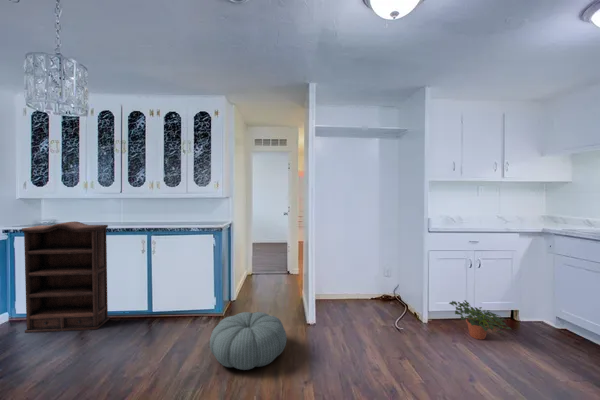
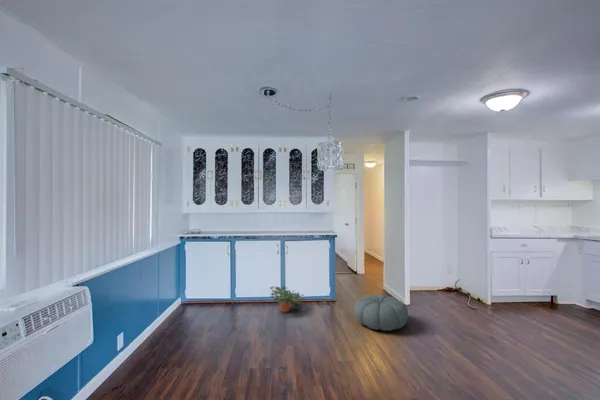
bookshelf: present [22,221,109,333] -> none [205,230,256,312]
potted plant: present [449,300,511,340] -> present [270,286,303,312]

